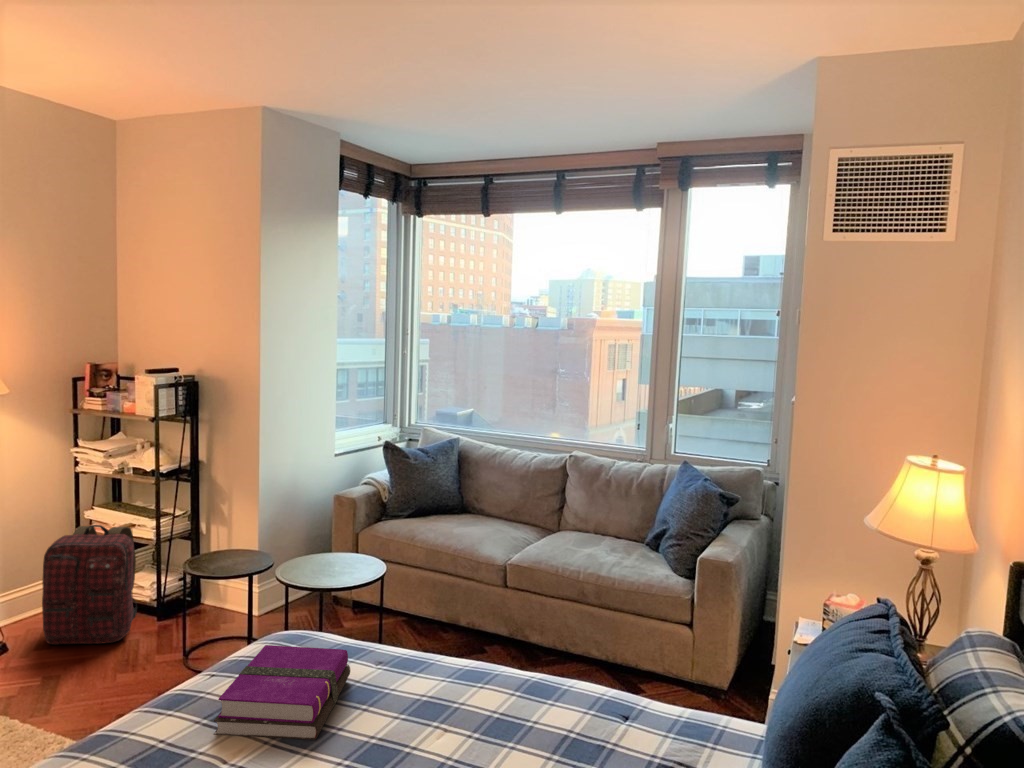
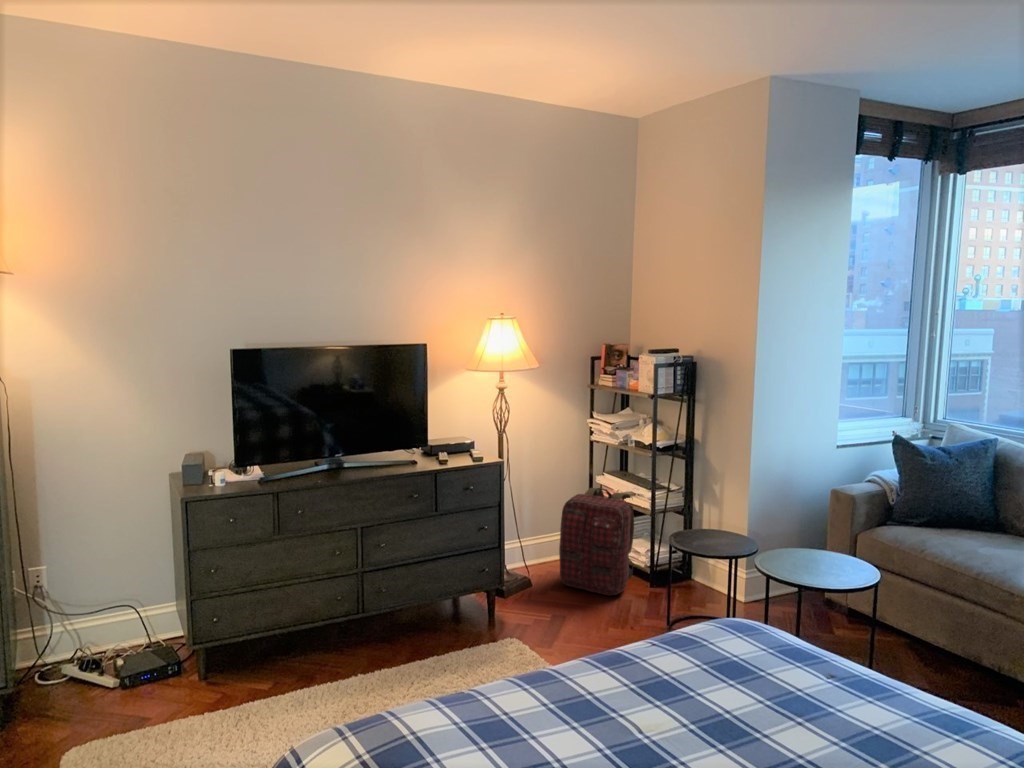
hardback book: present [214,645,350,740] -> none [639,627,792,740]

